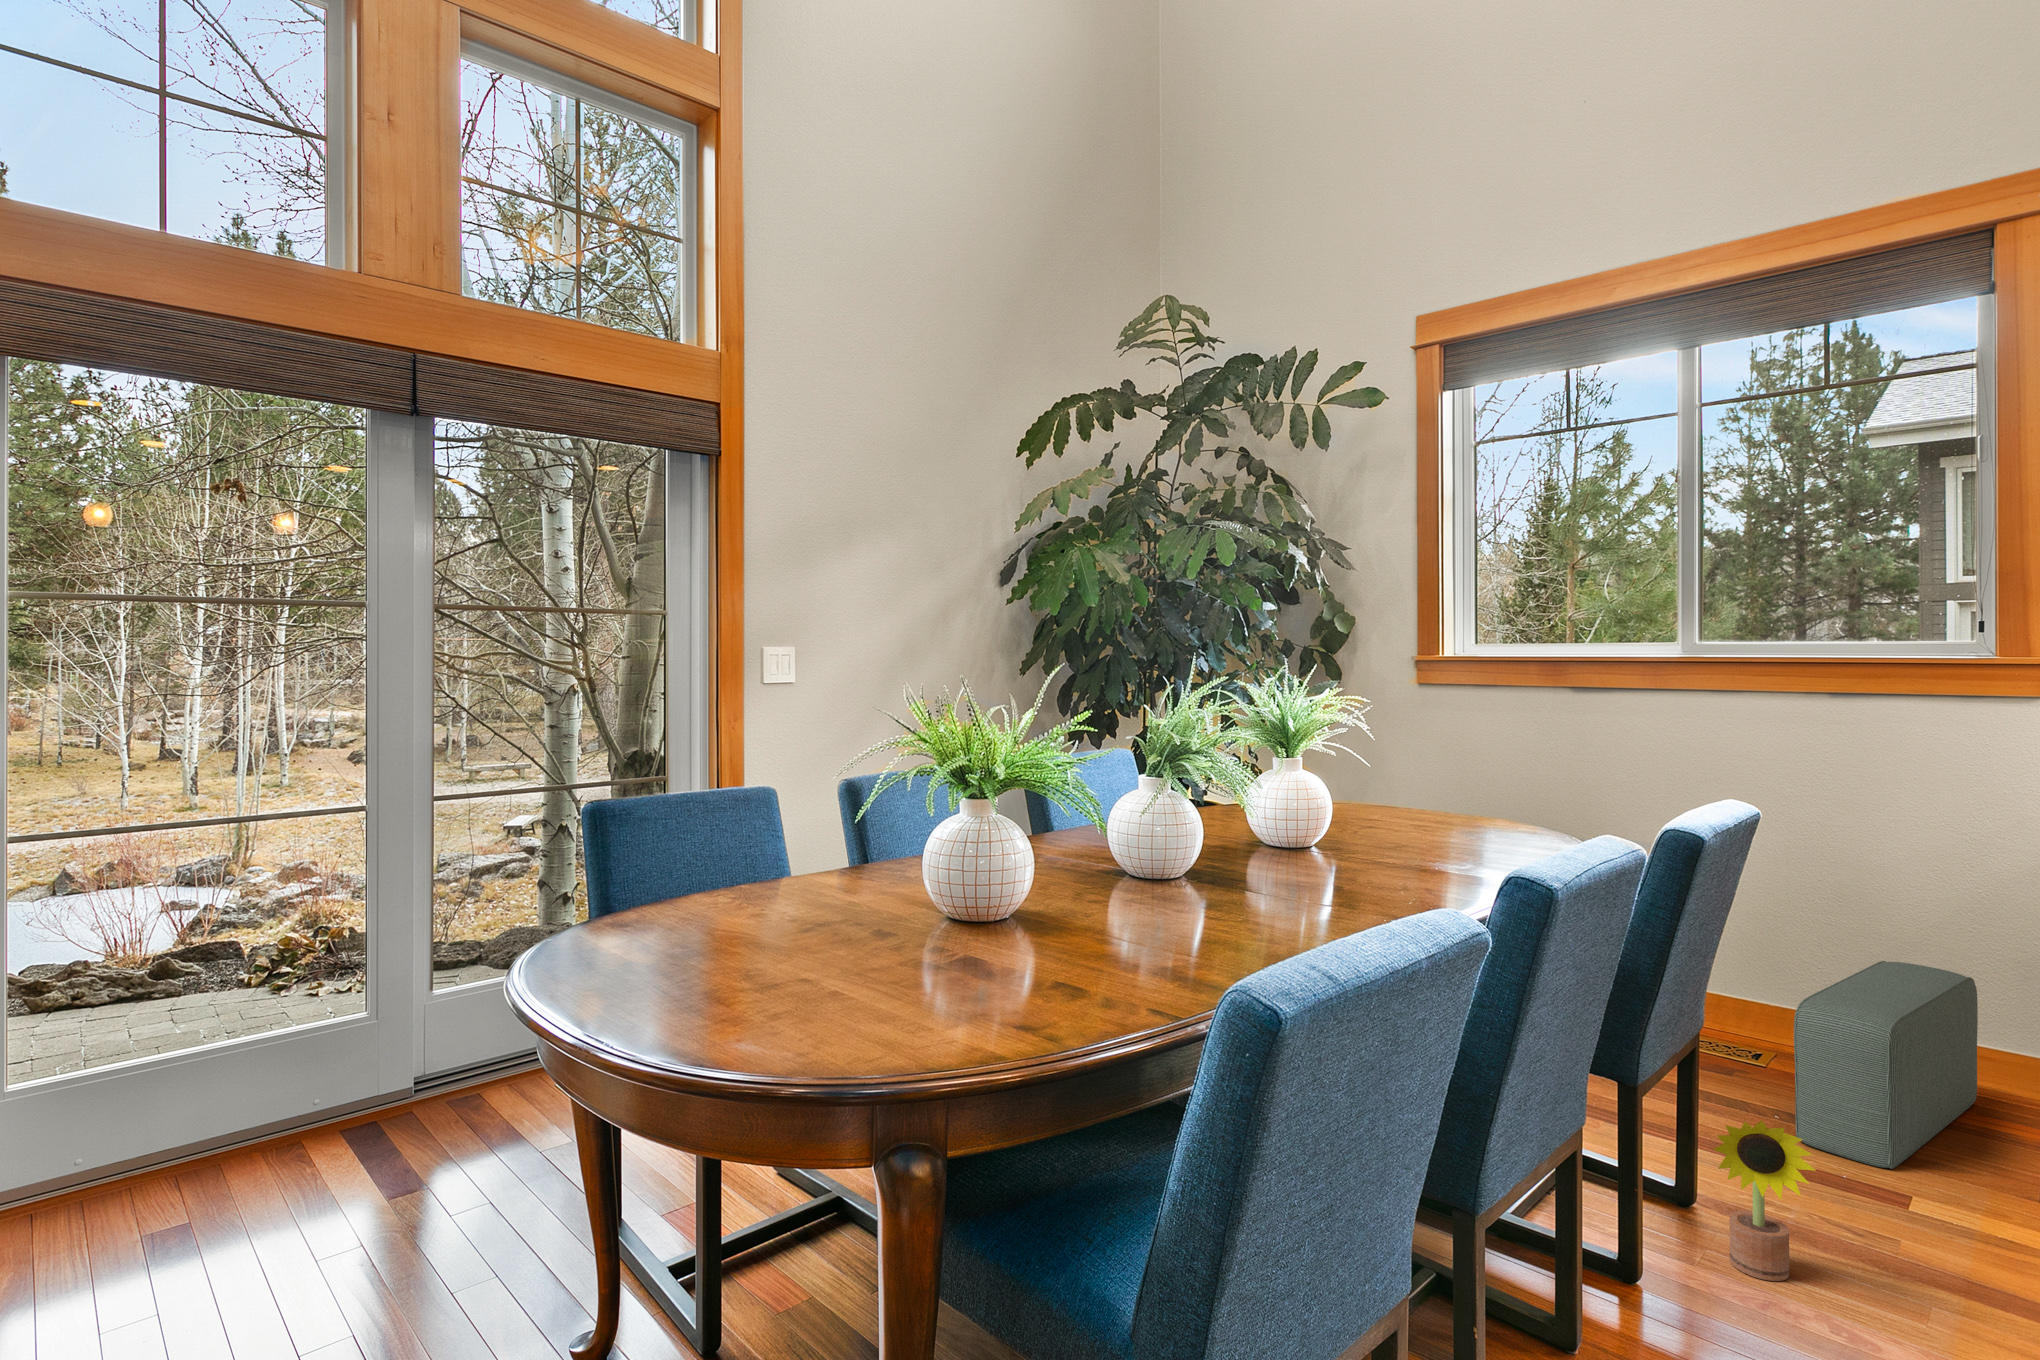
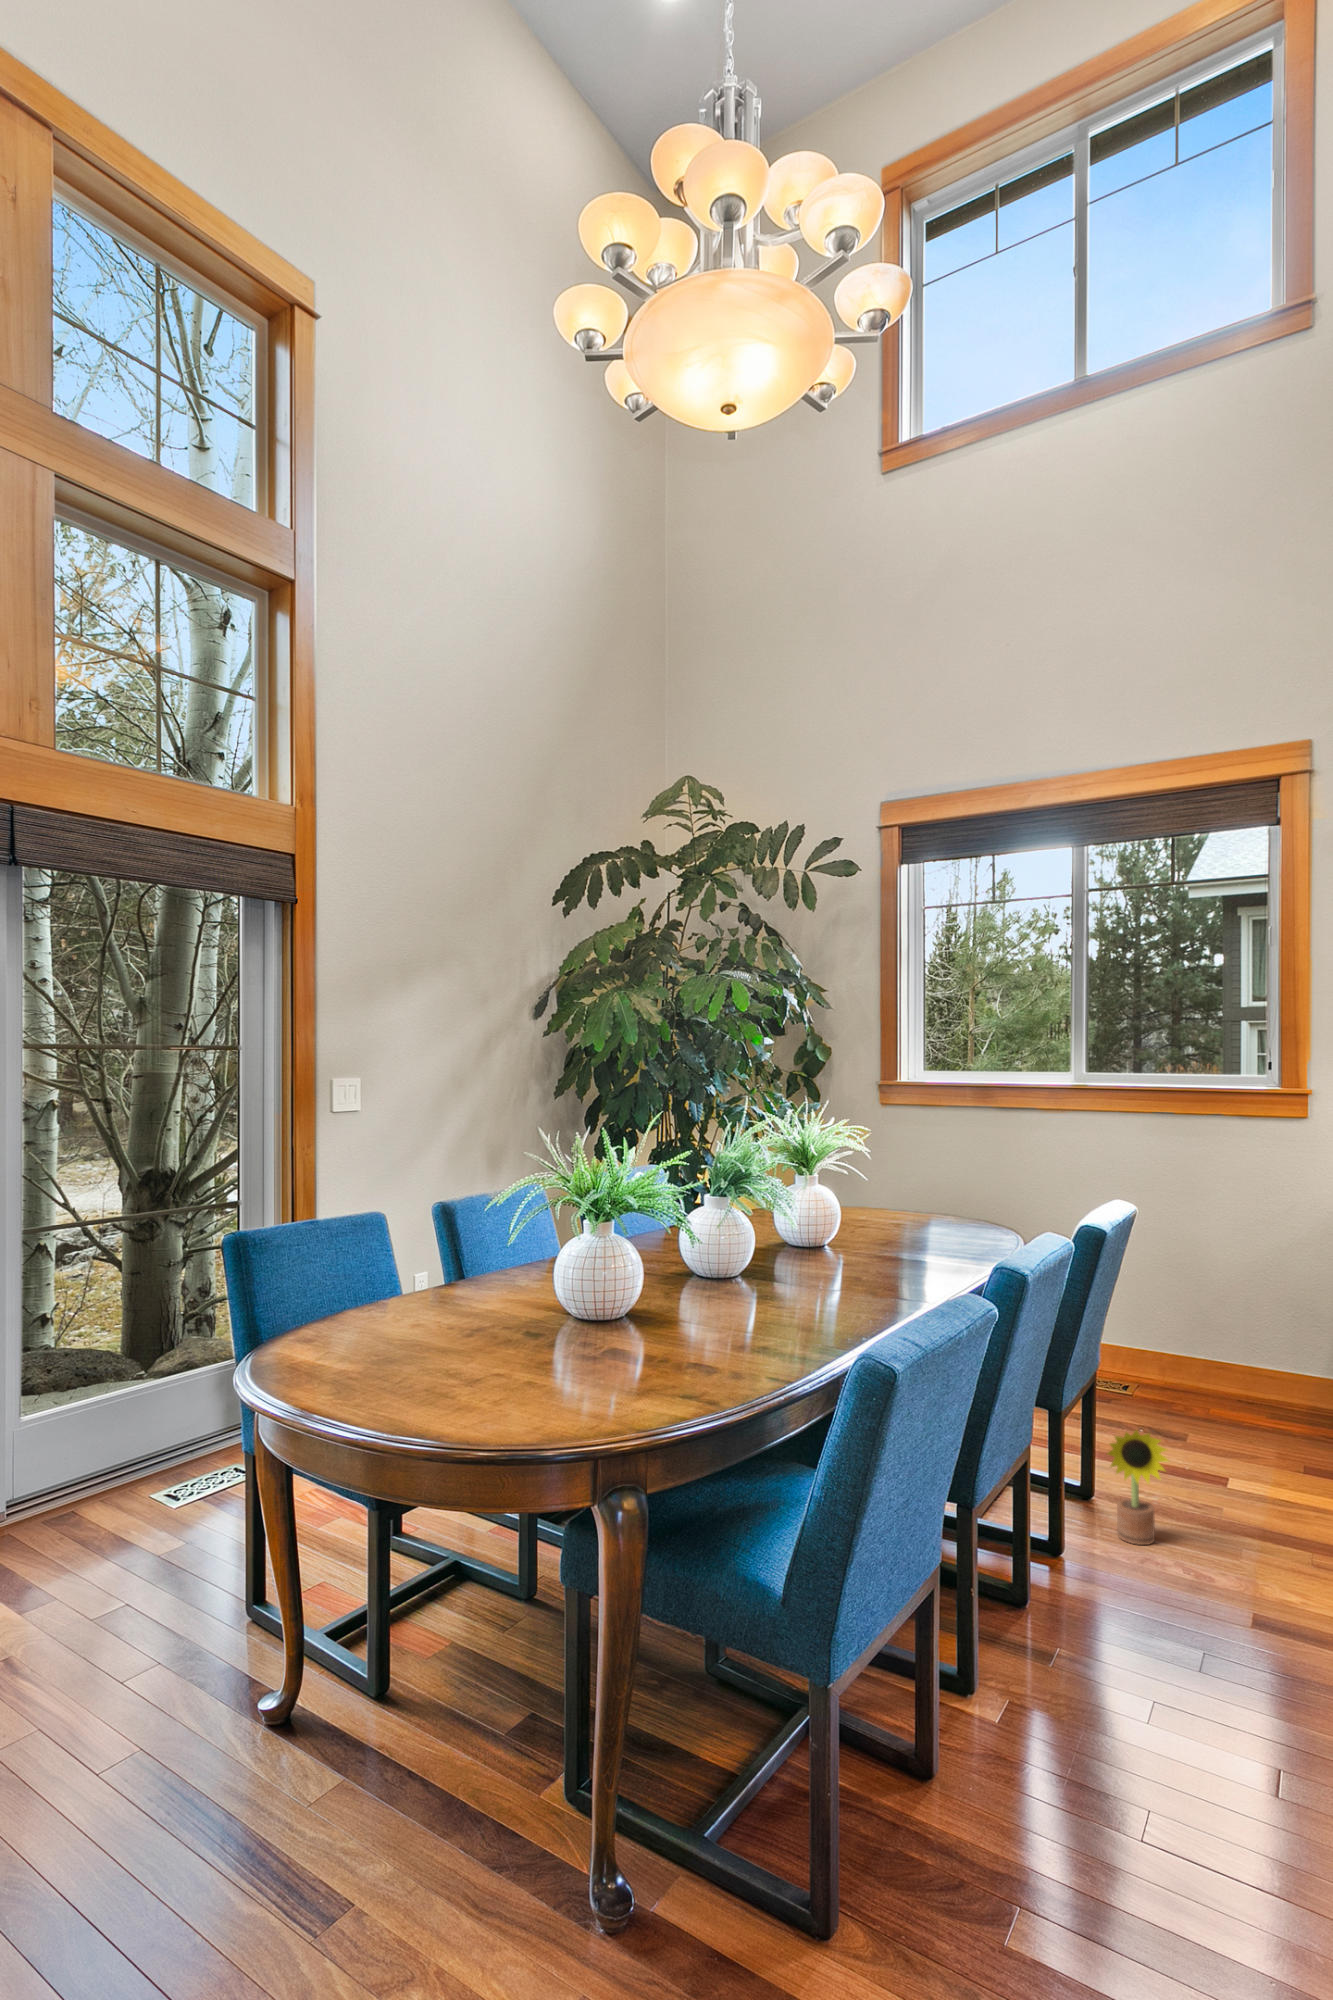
pouf: present [1794,961,1978,1169] -> none [1157,1313,1272,1464]

